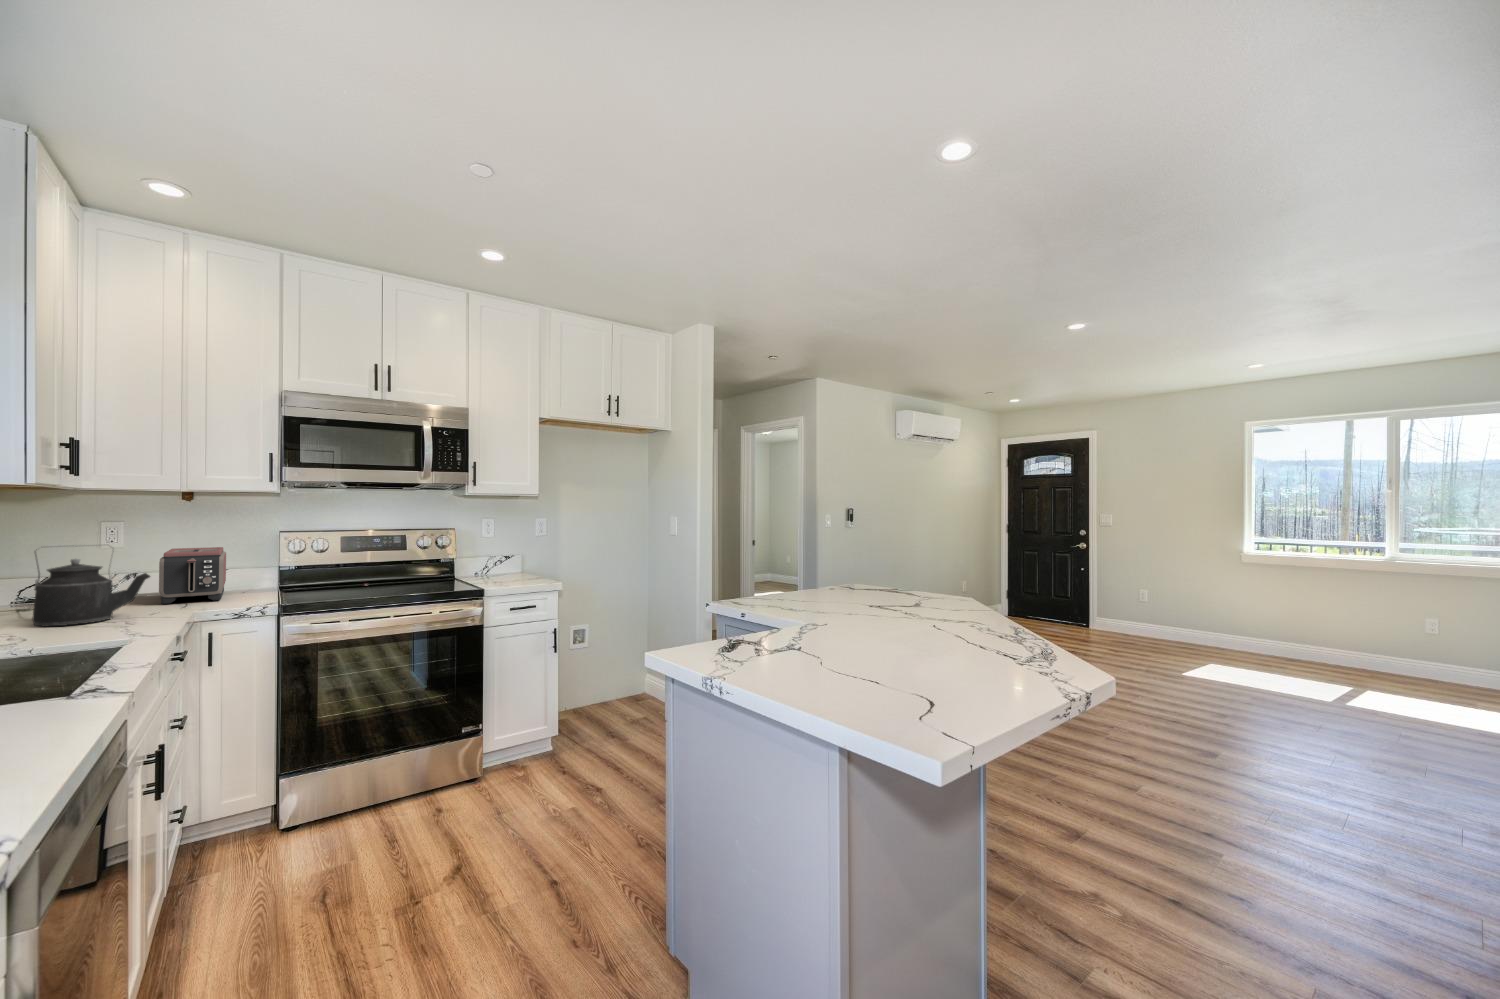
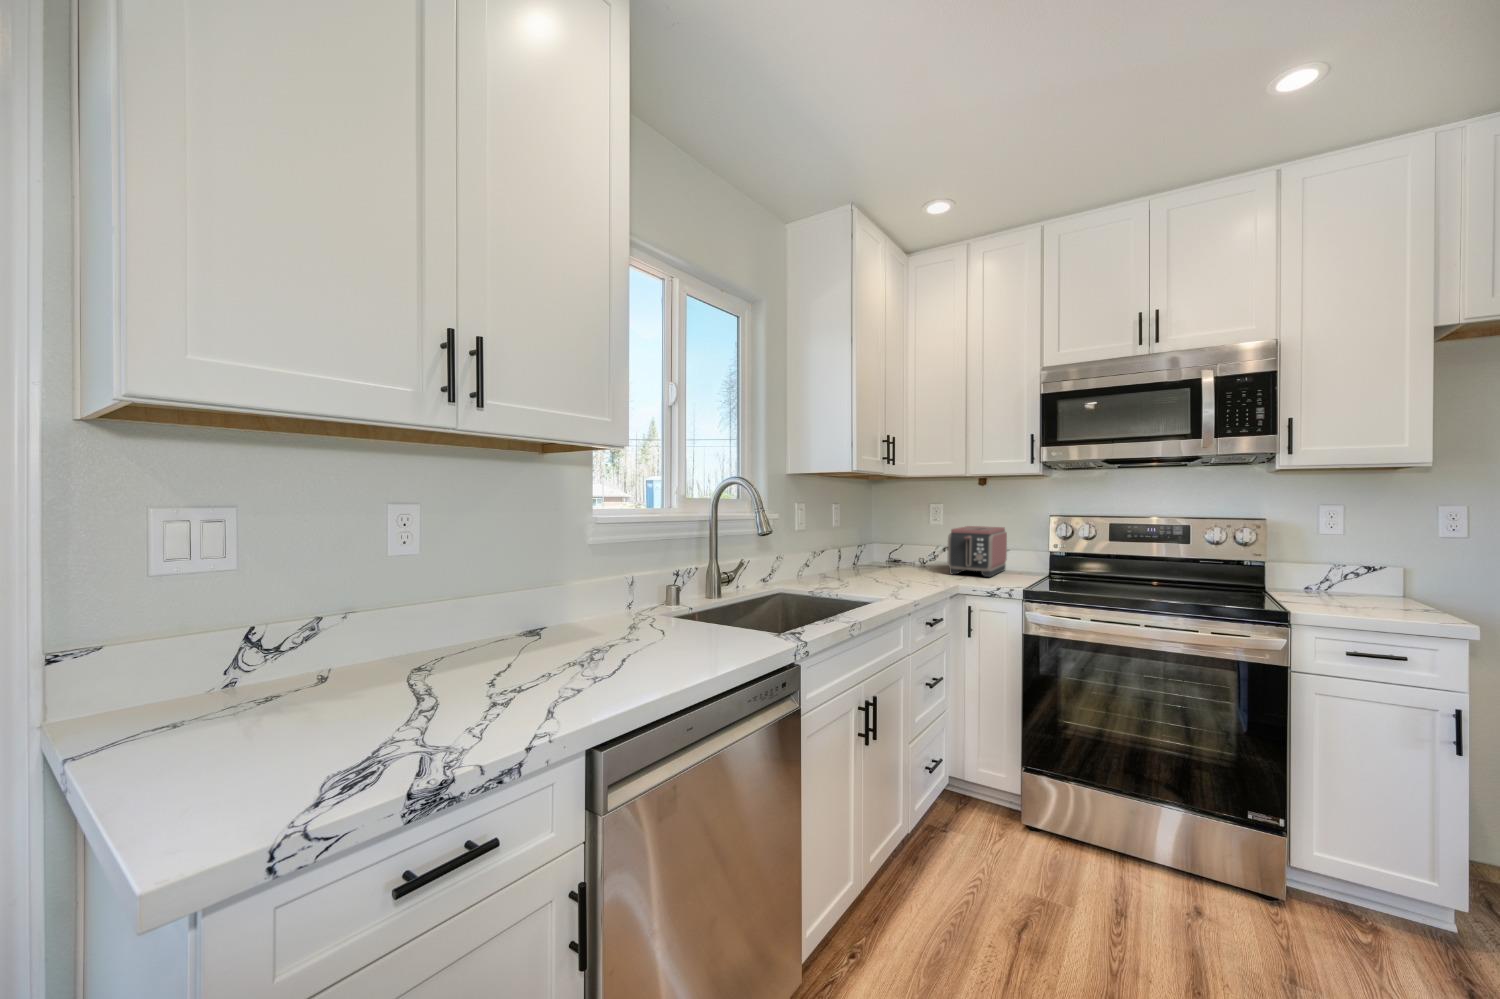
kettle: present [33,547,150,627] -> none [865,518,931,581]

